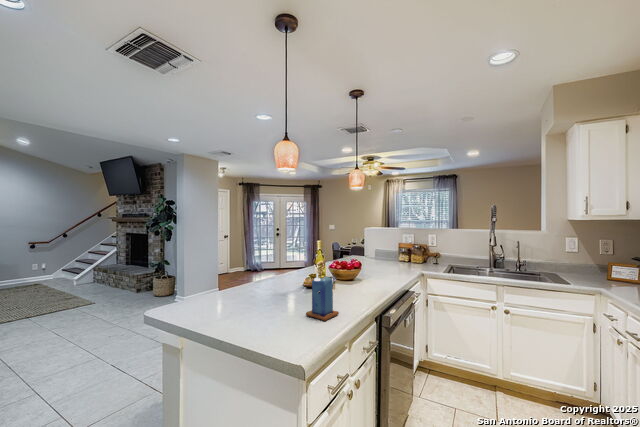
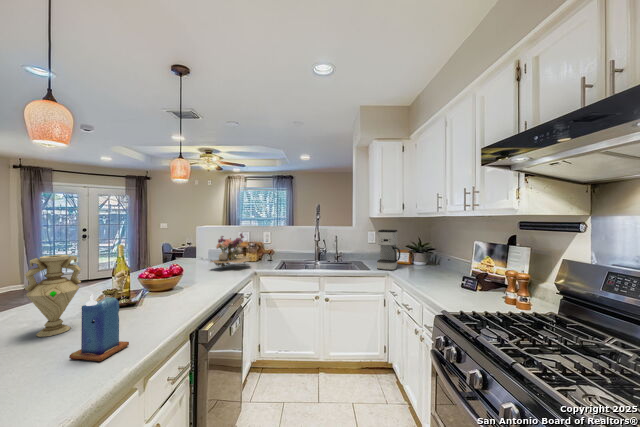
flower arrangement: none [379,234,418,267] -> present [210,233,251,267]
coffee maker: none [582,235,623,289] -> present [377,230,400,270]
vase: none [275,245,303,299] -> present [24,255,81,337]

